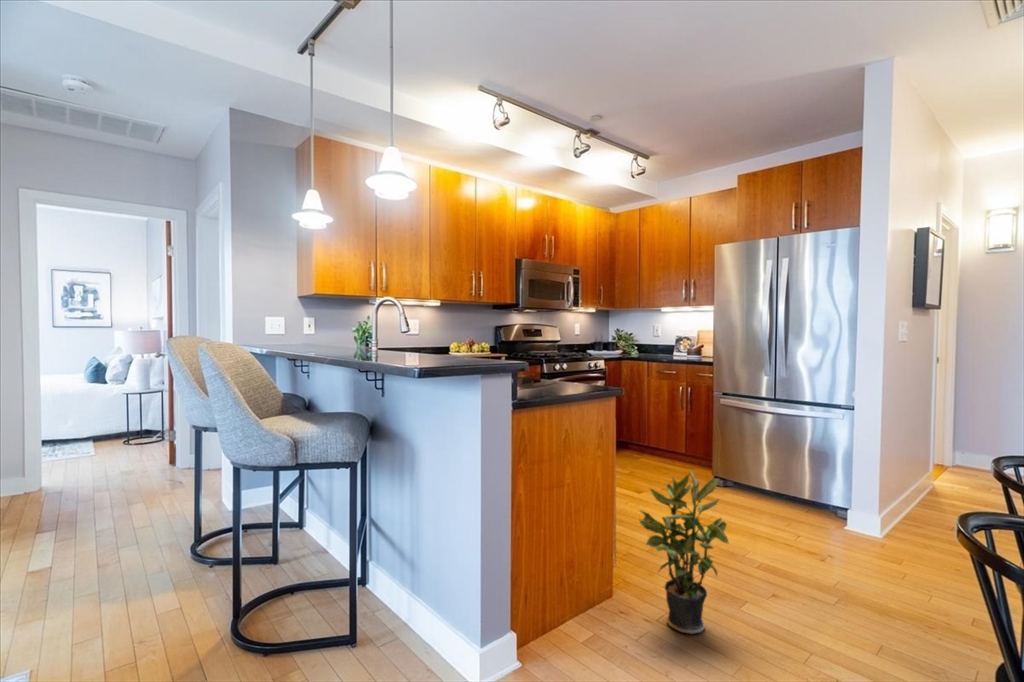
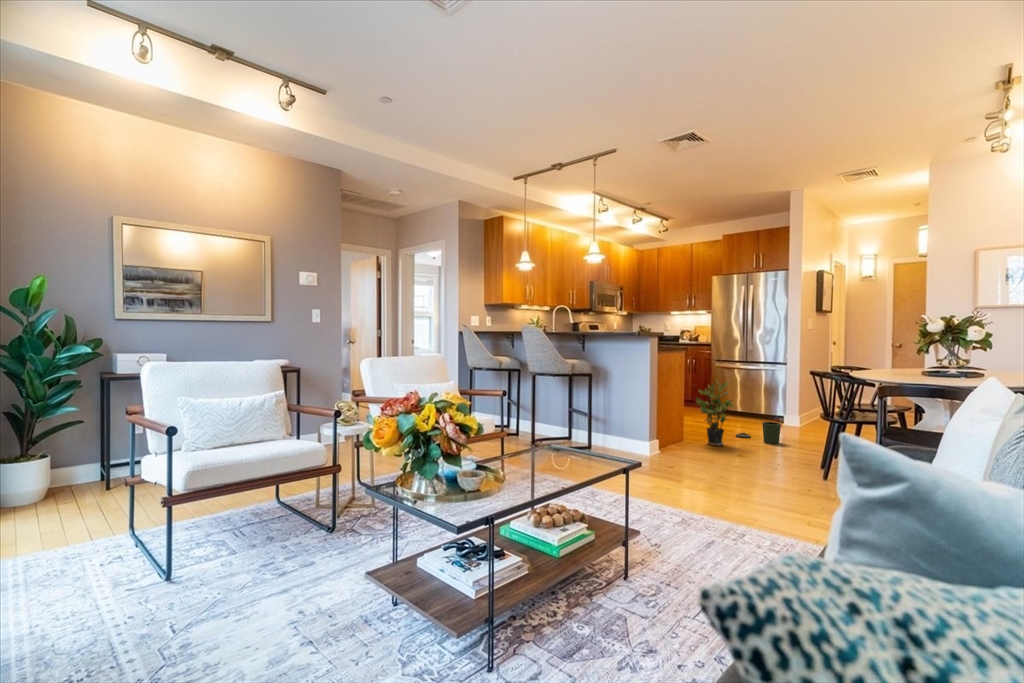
trash can: none [743,565,849,629] -> present [736,422,781,444]

